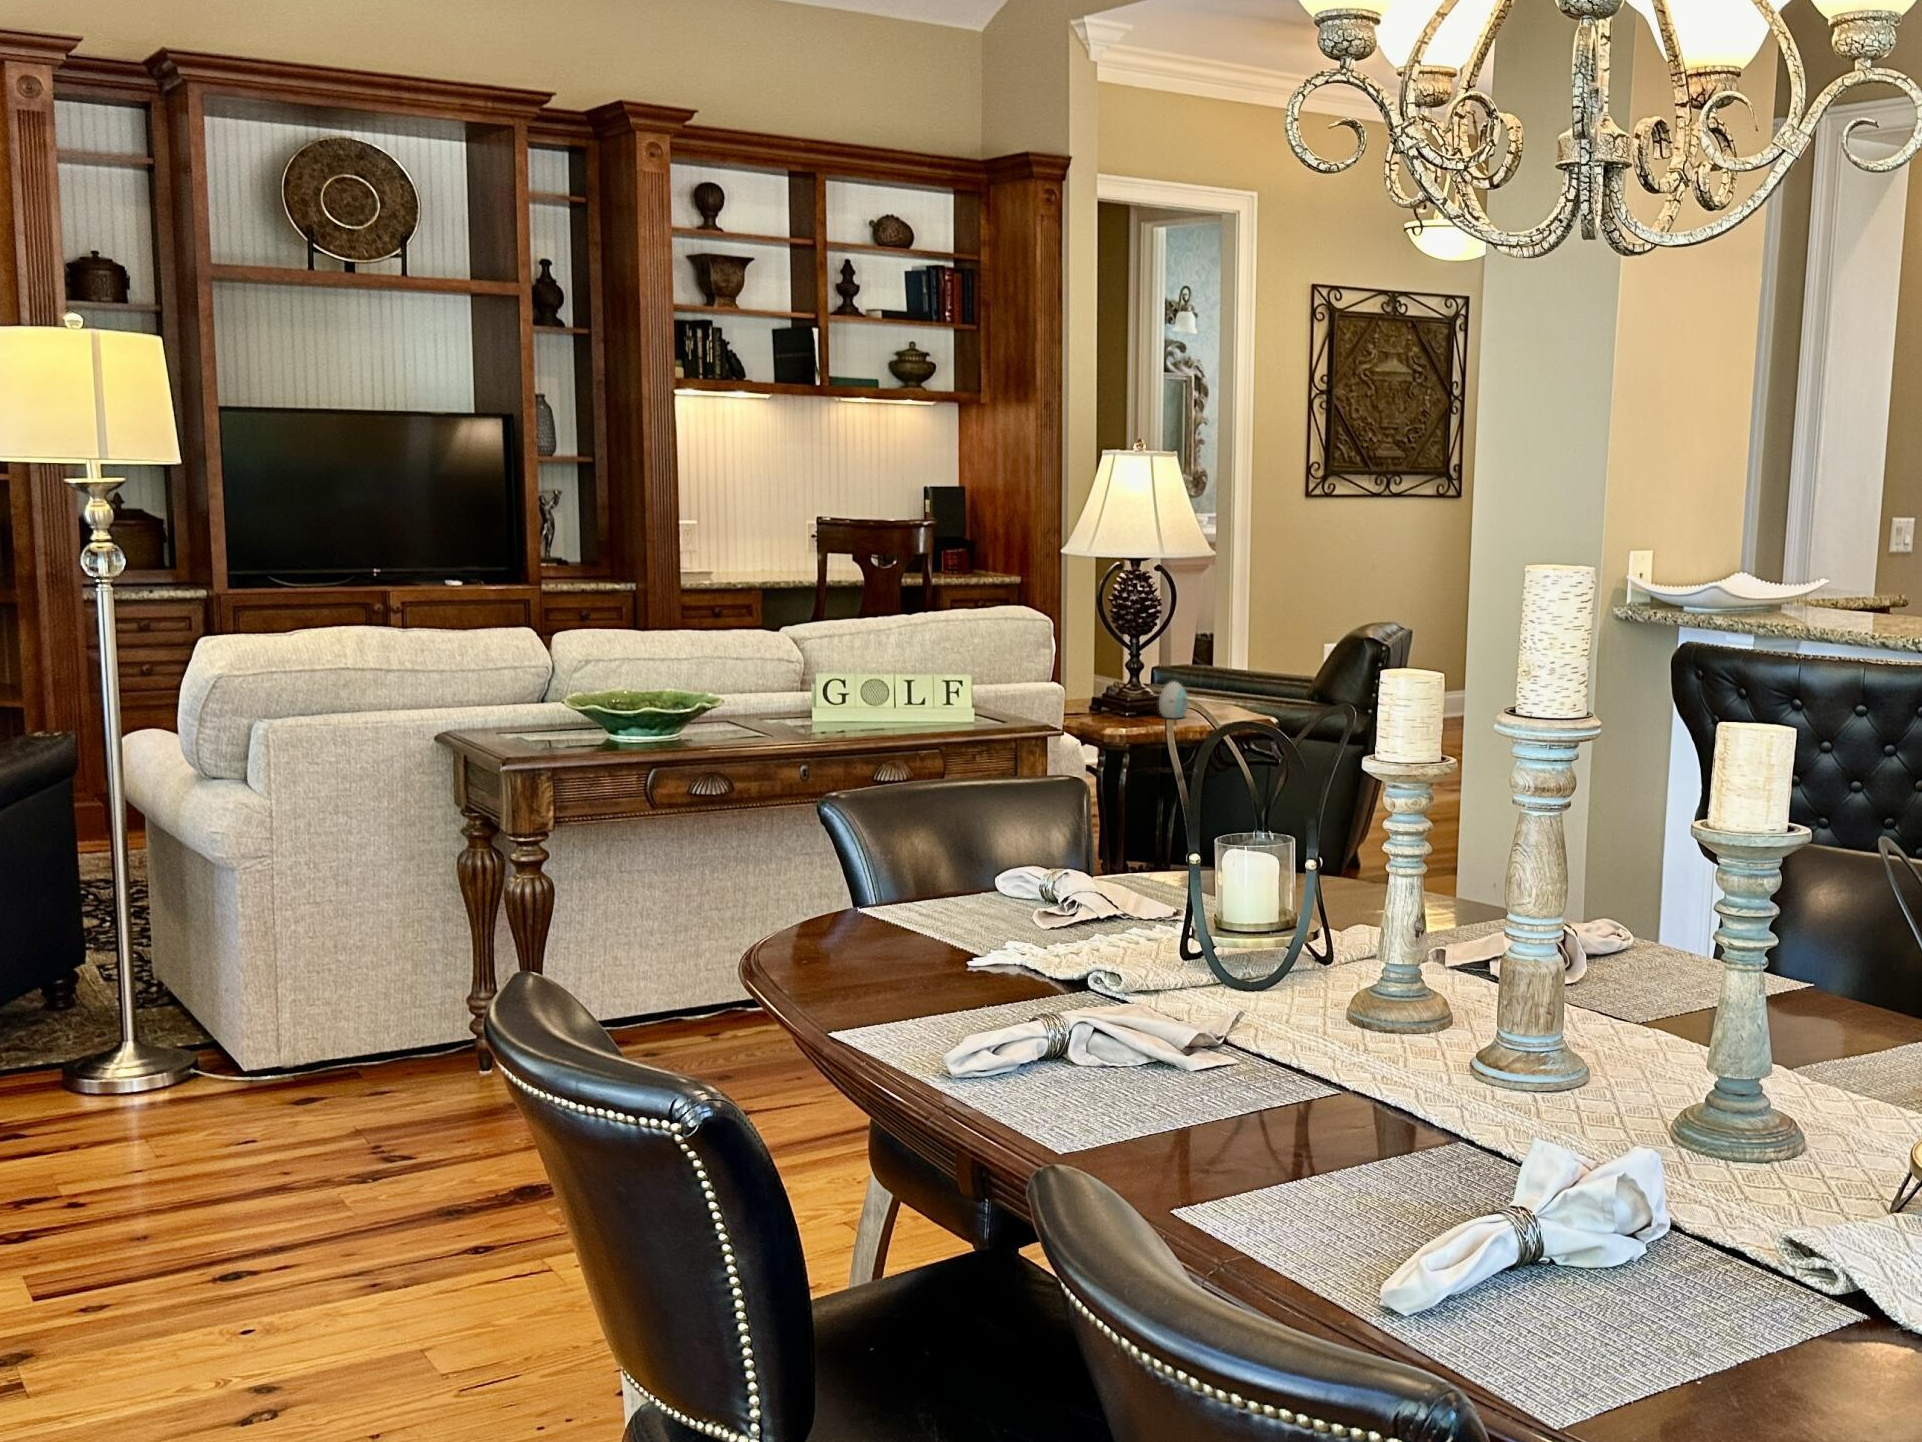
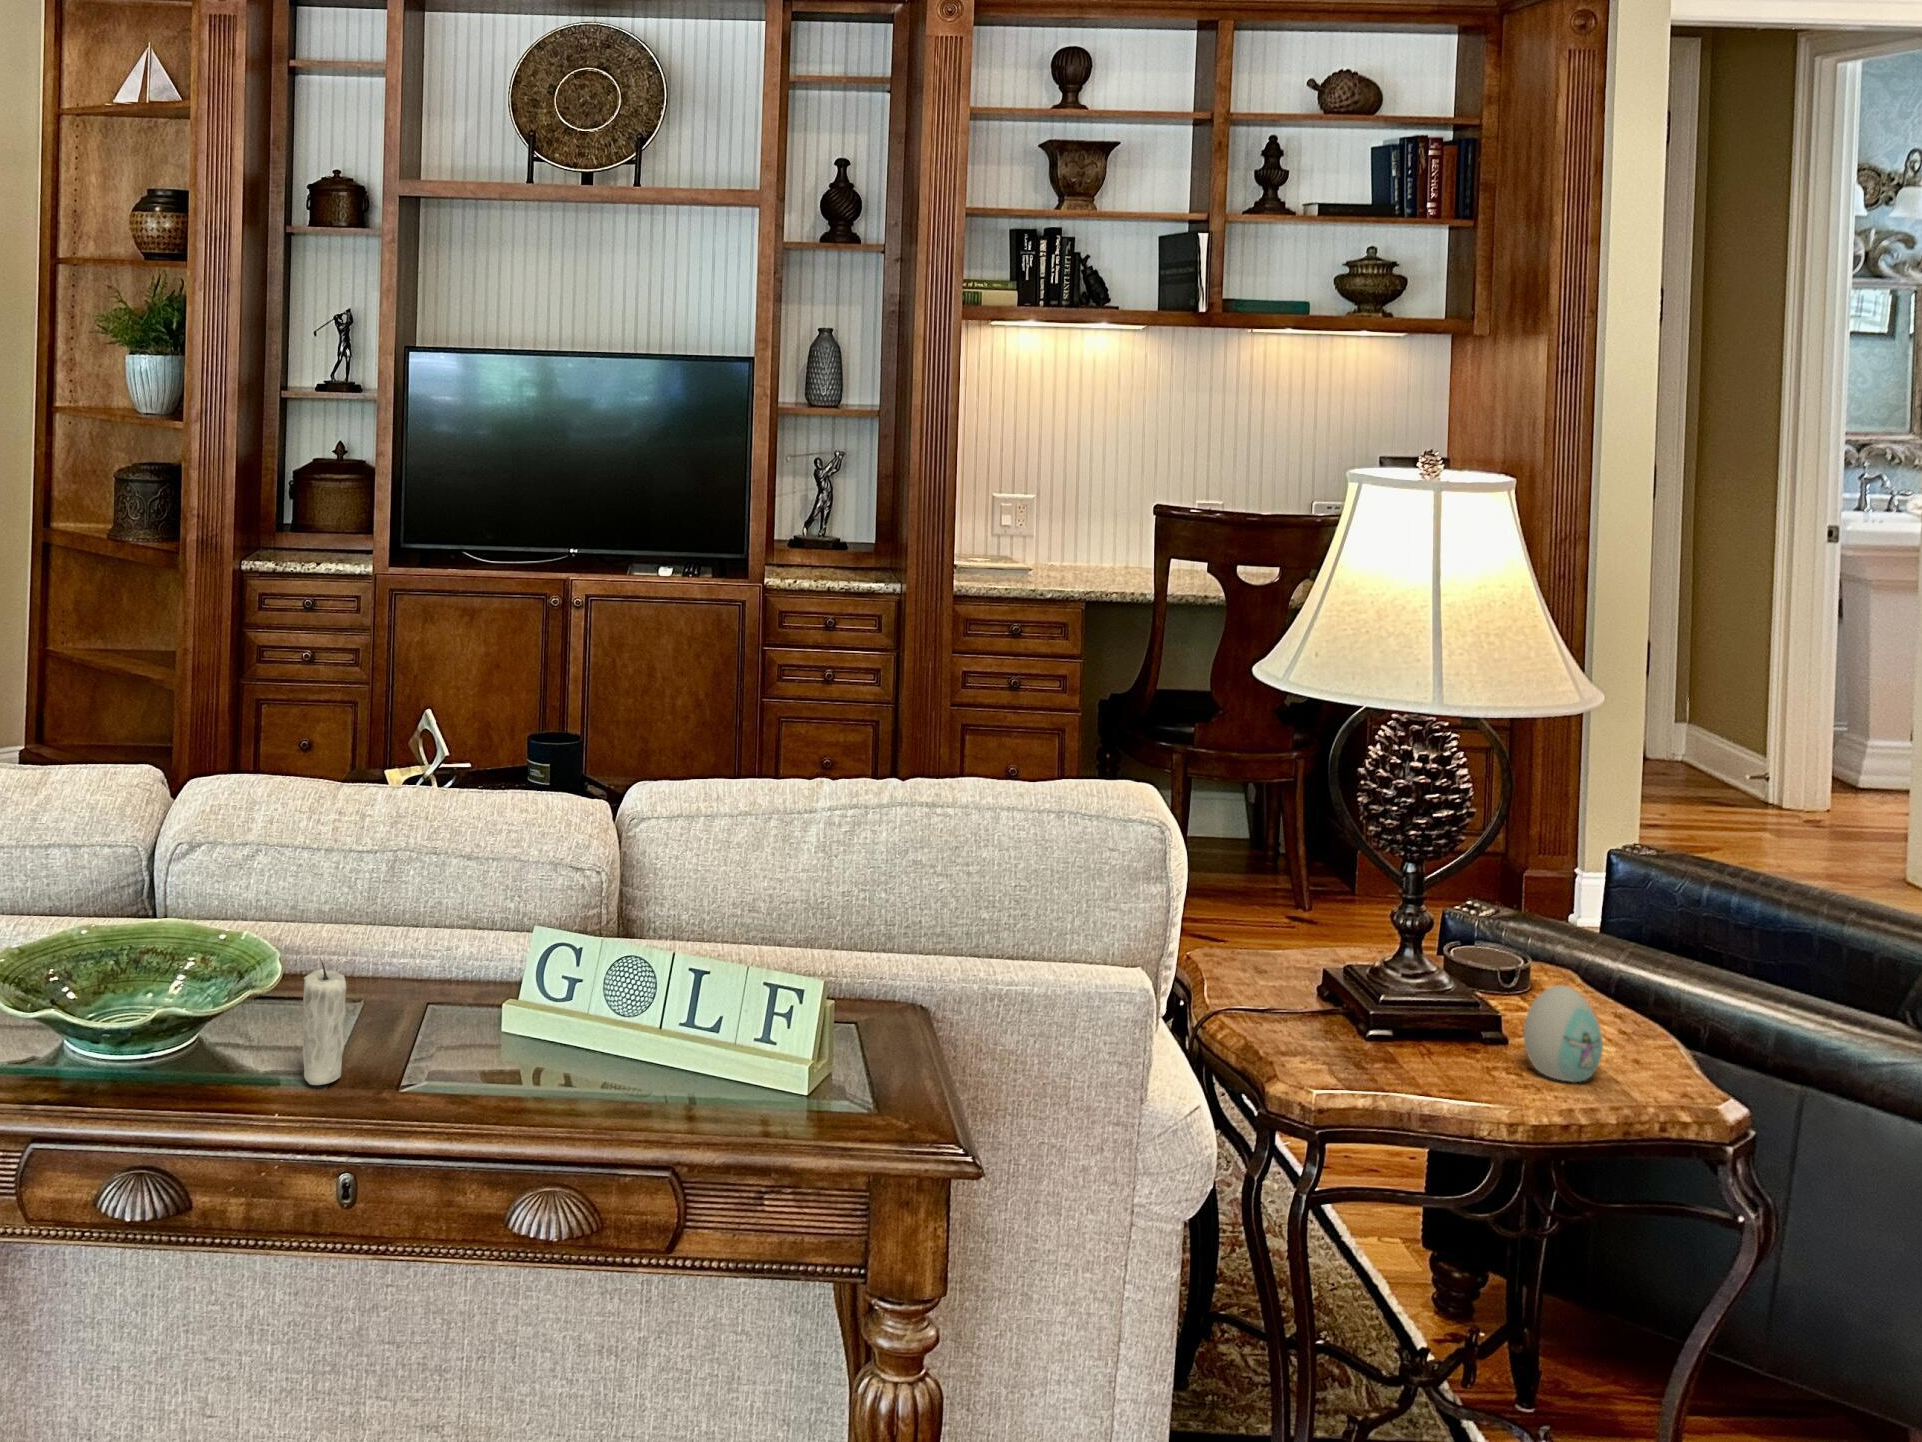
candle: none [774,681,794,735] -> present [302,959,347,1085]

